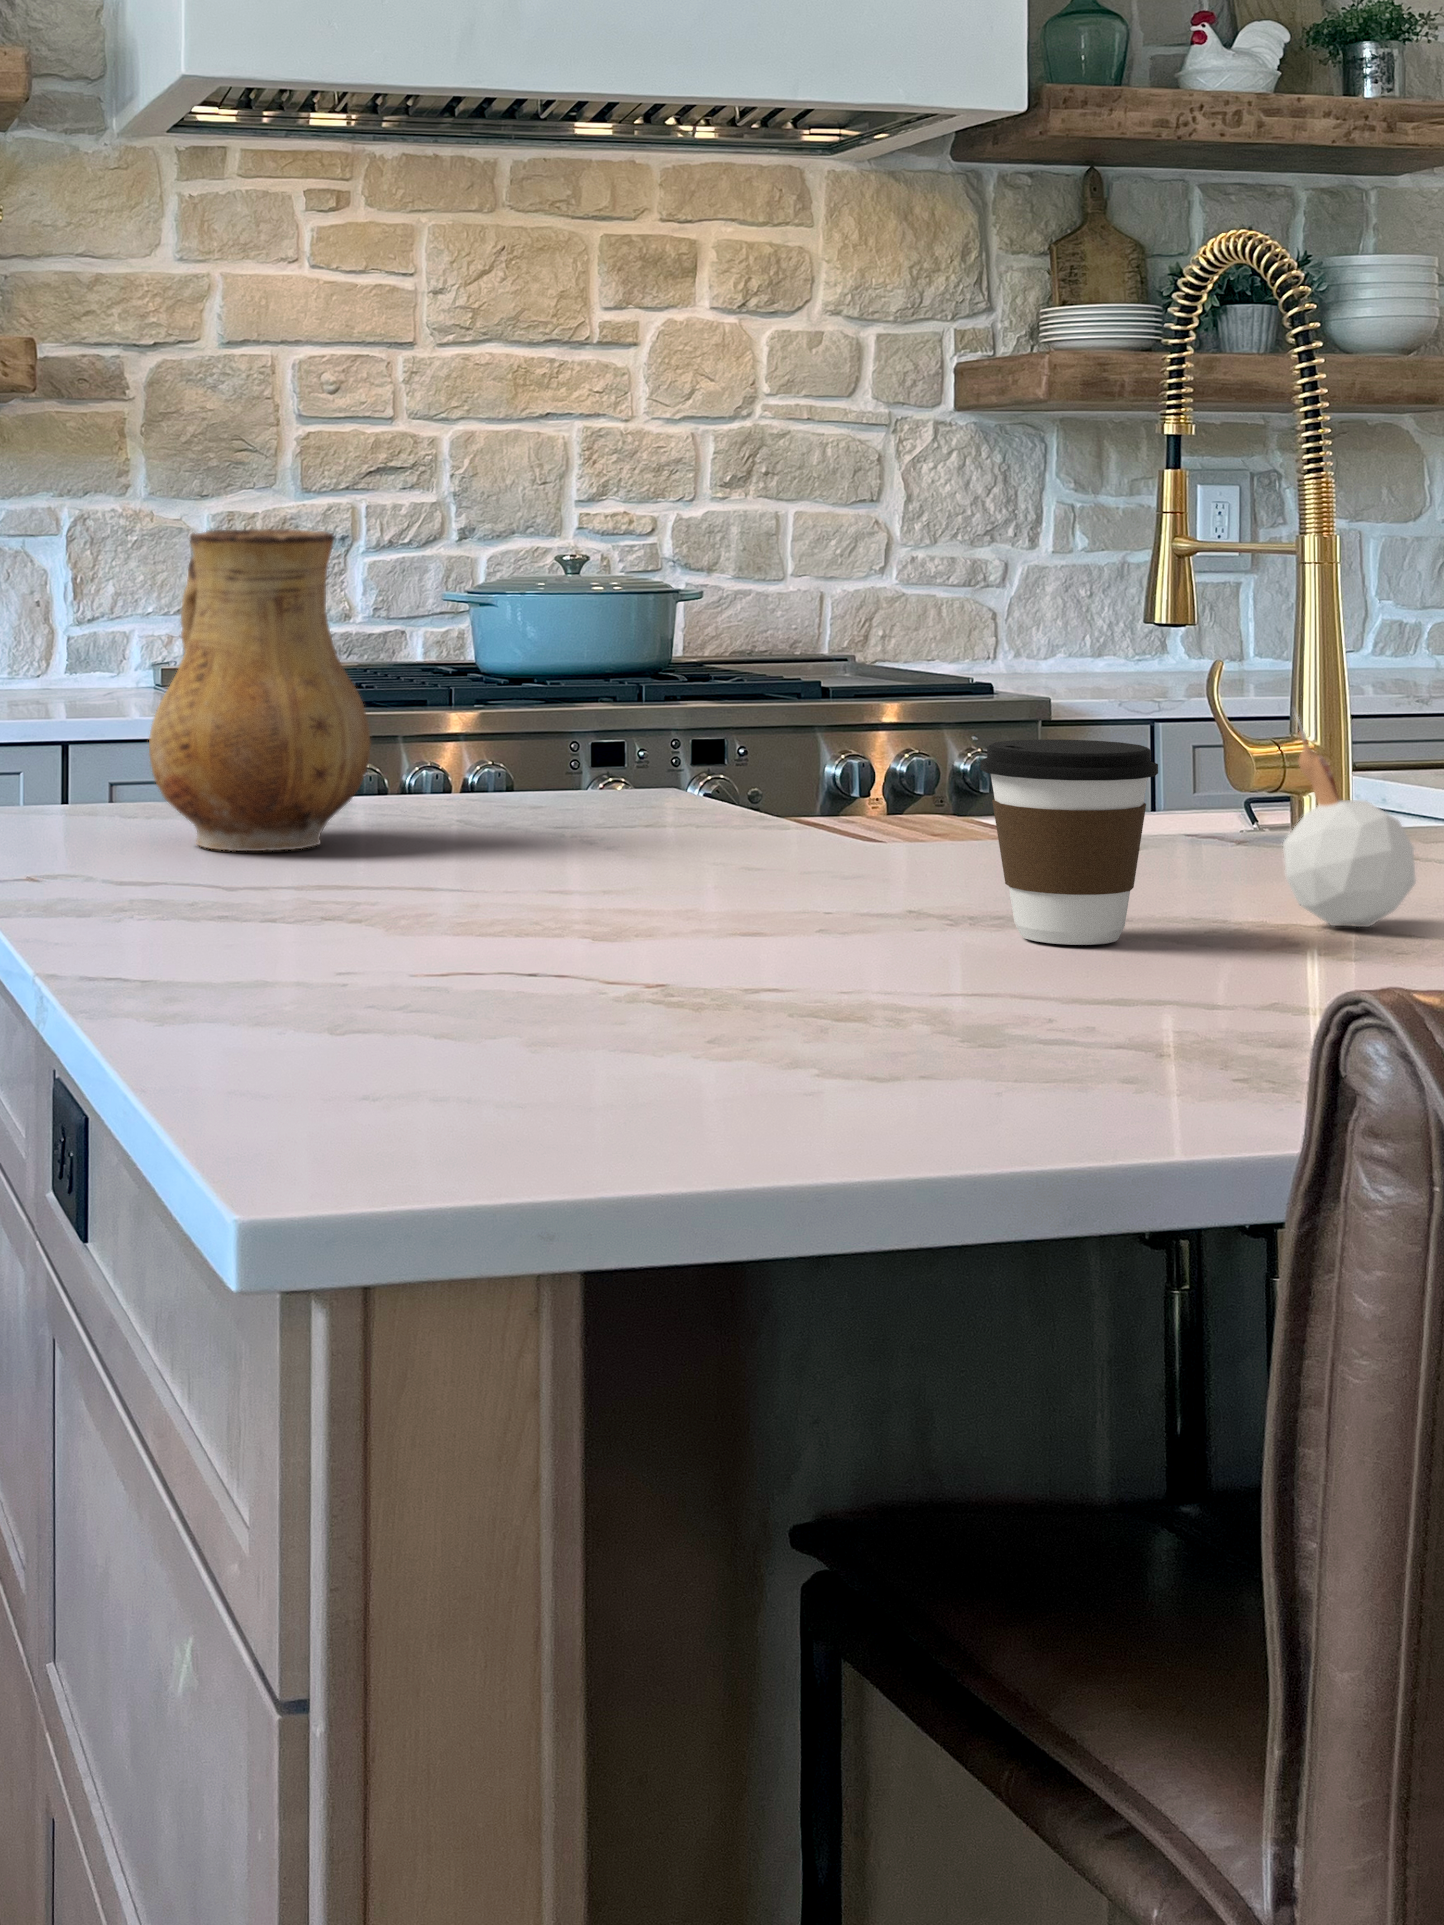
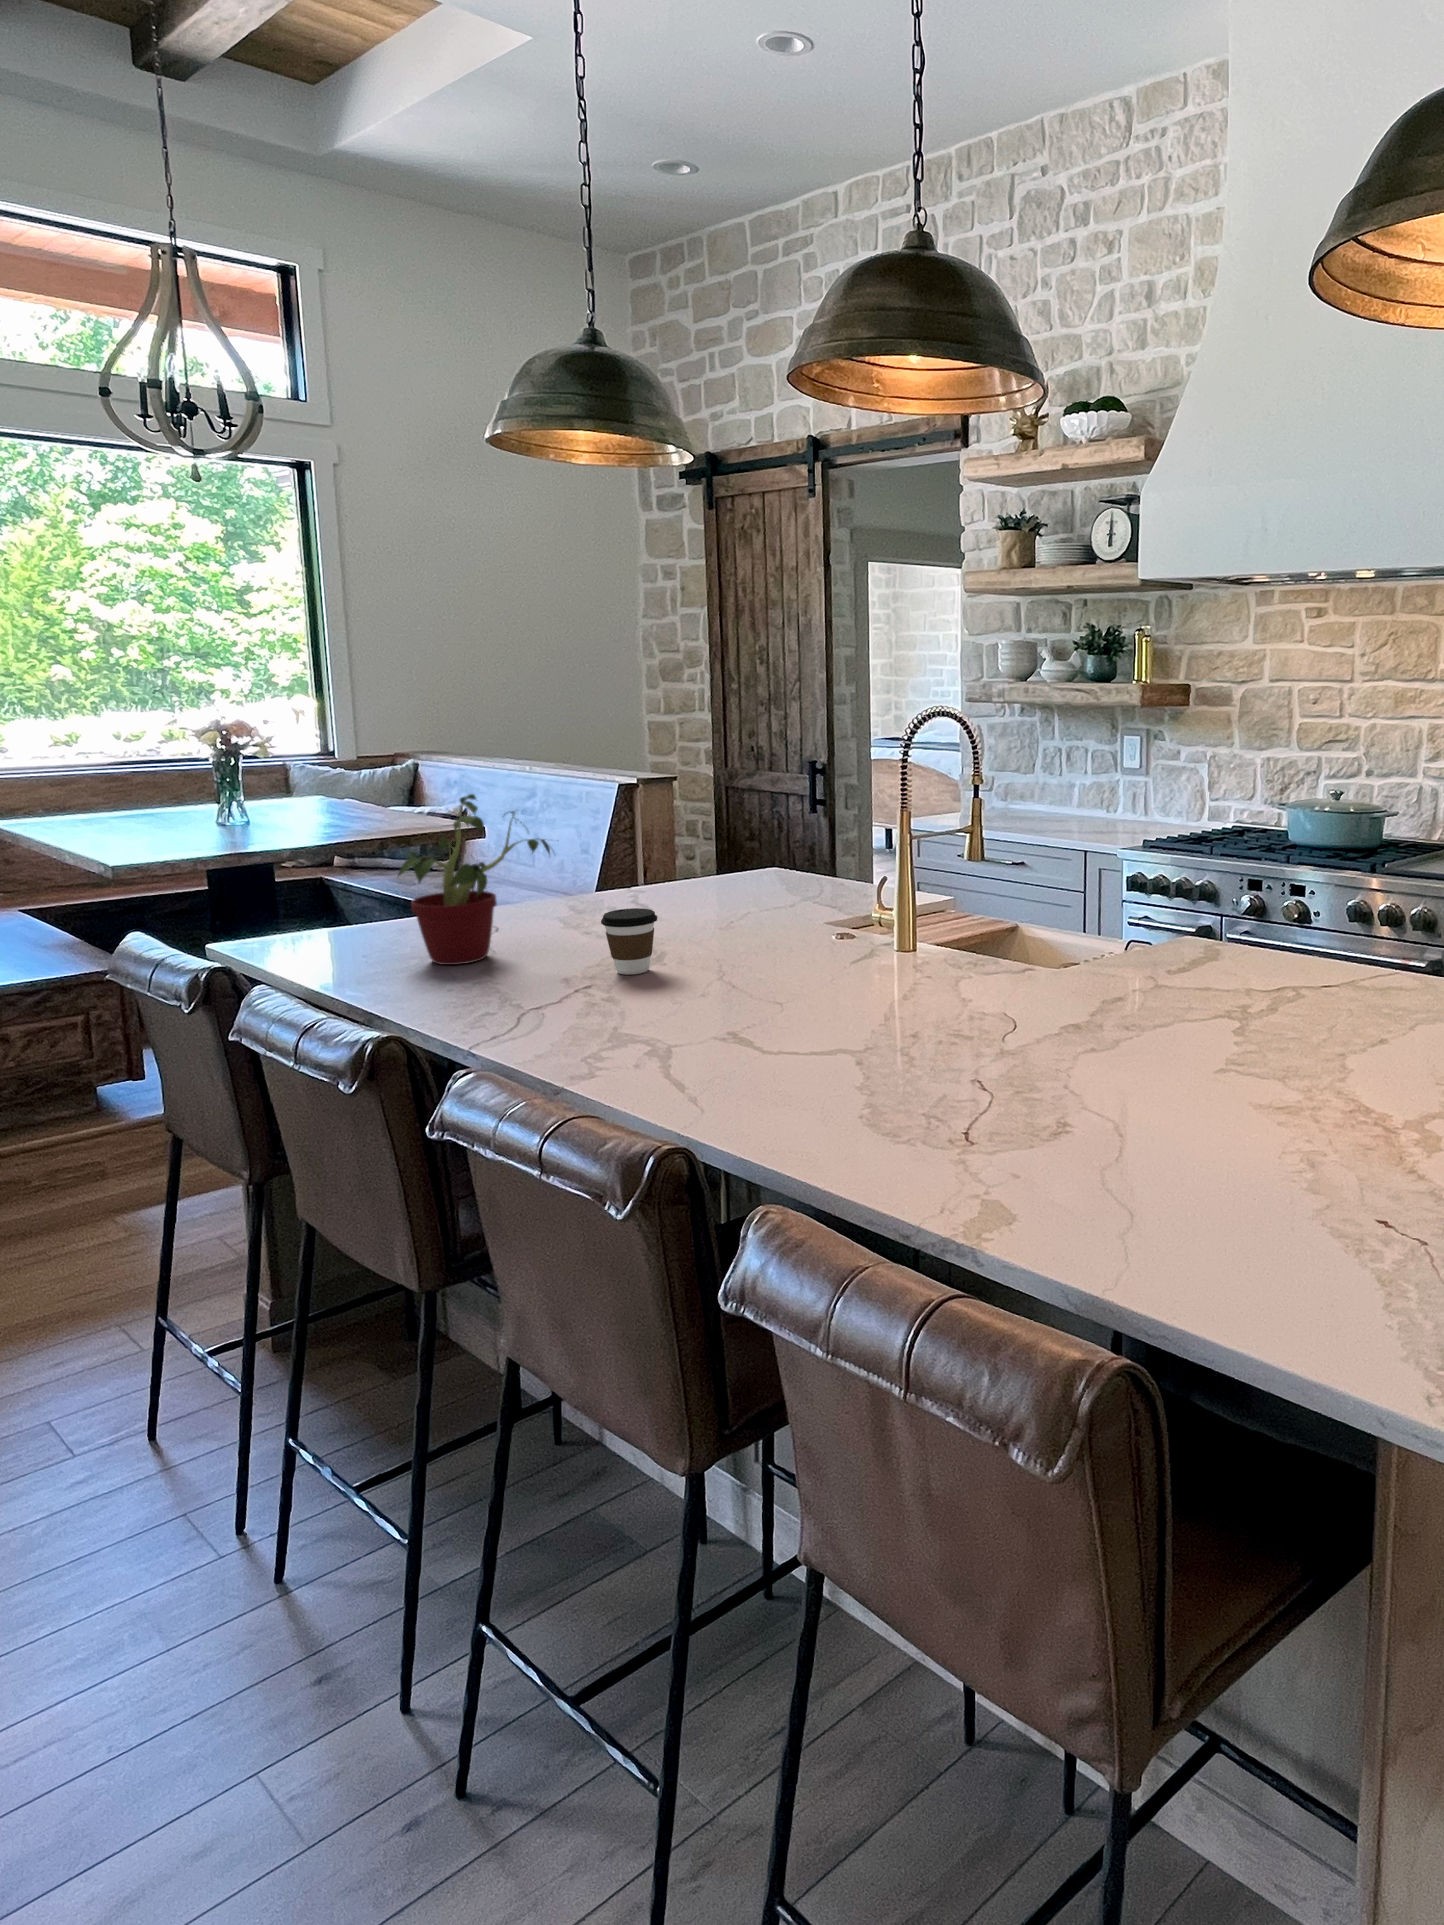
potted plant: none [403,361,915,1034] -> present [398,794,550,965]
ceramic pitcher: present [149,529,371,851] -> none [704,802,774,903]
candle: present [1283,708,1416,927] -> none [672,914,716,990]

